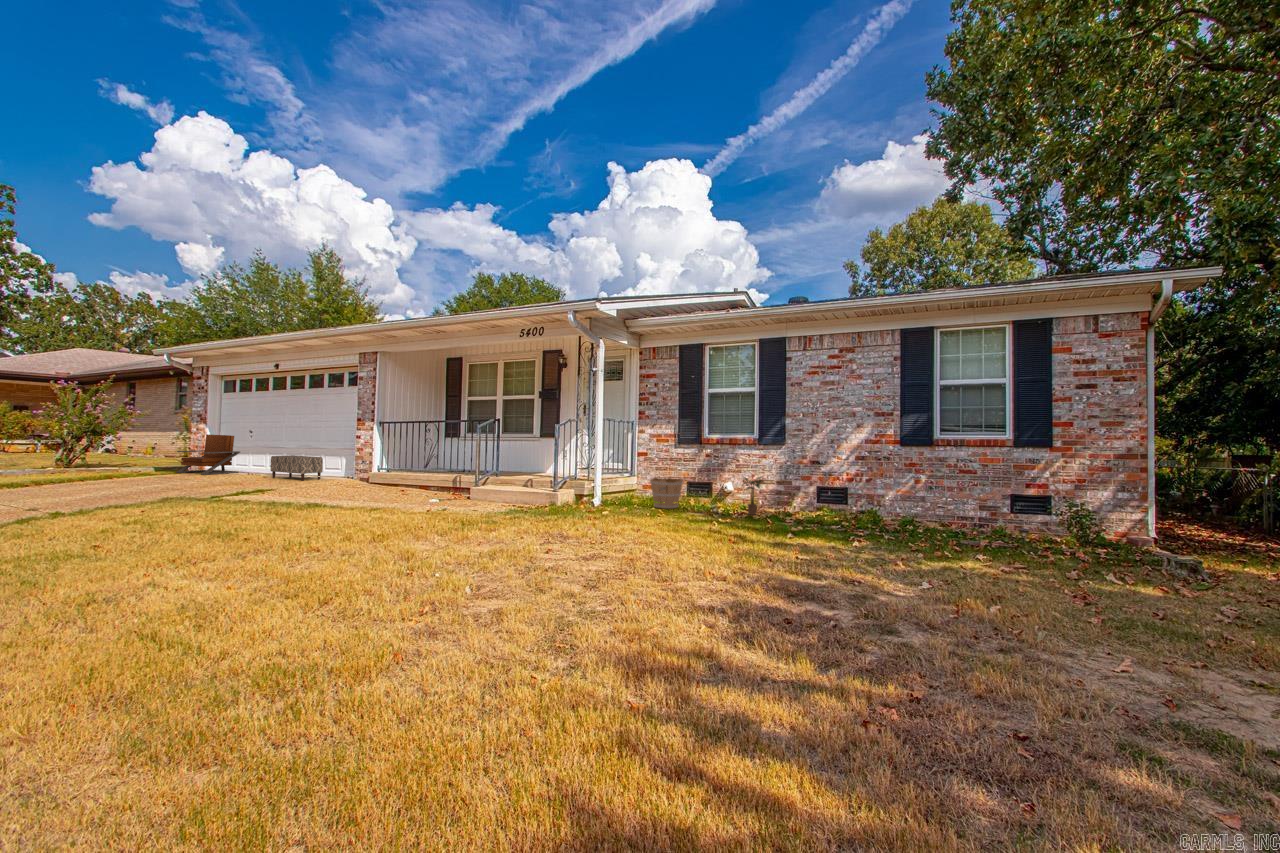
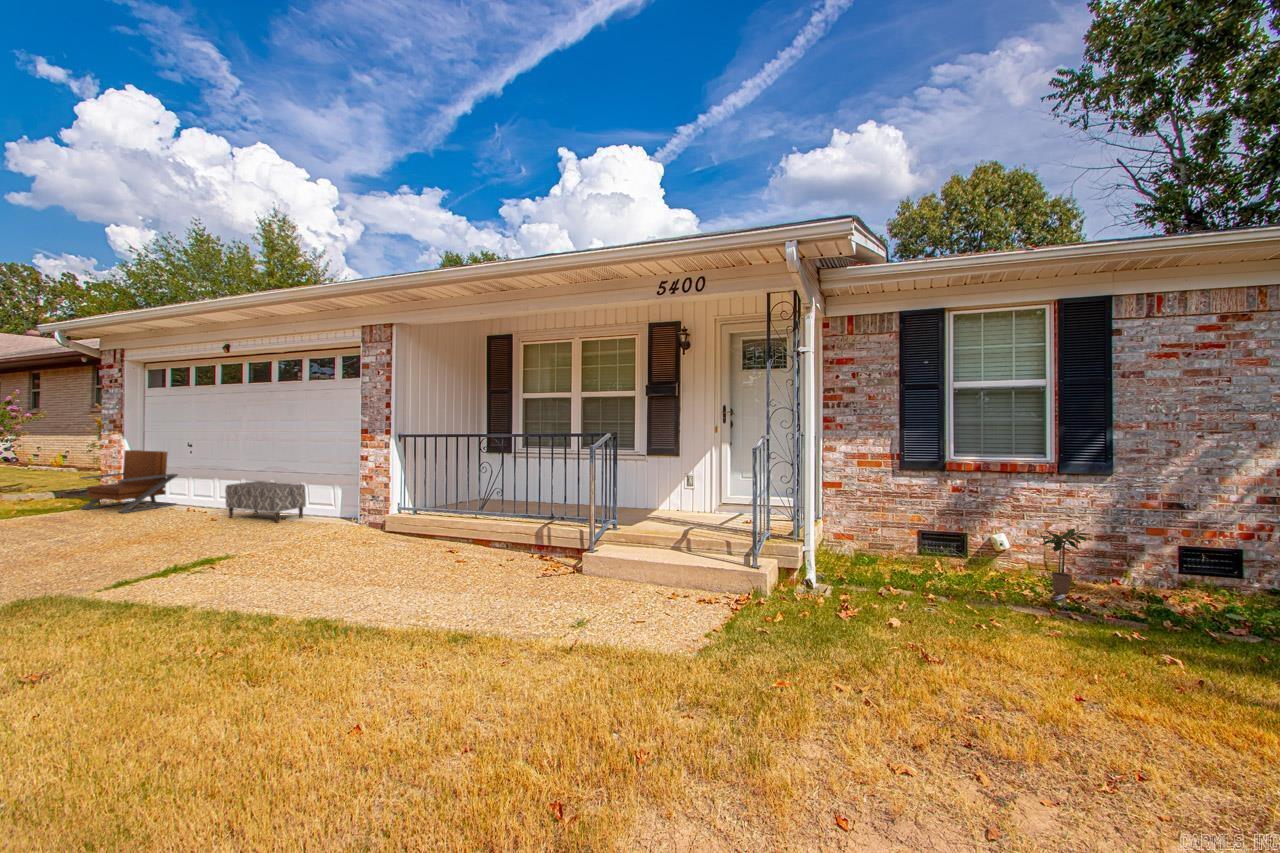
wooden bucket: present [650,478,683,509] -> none [866,524,925,579]

